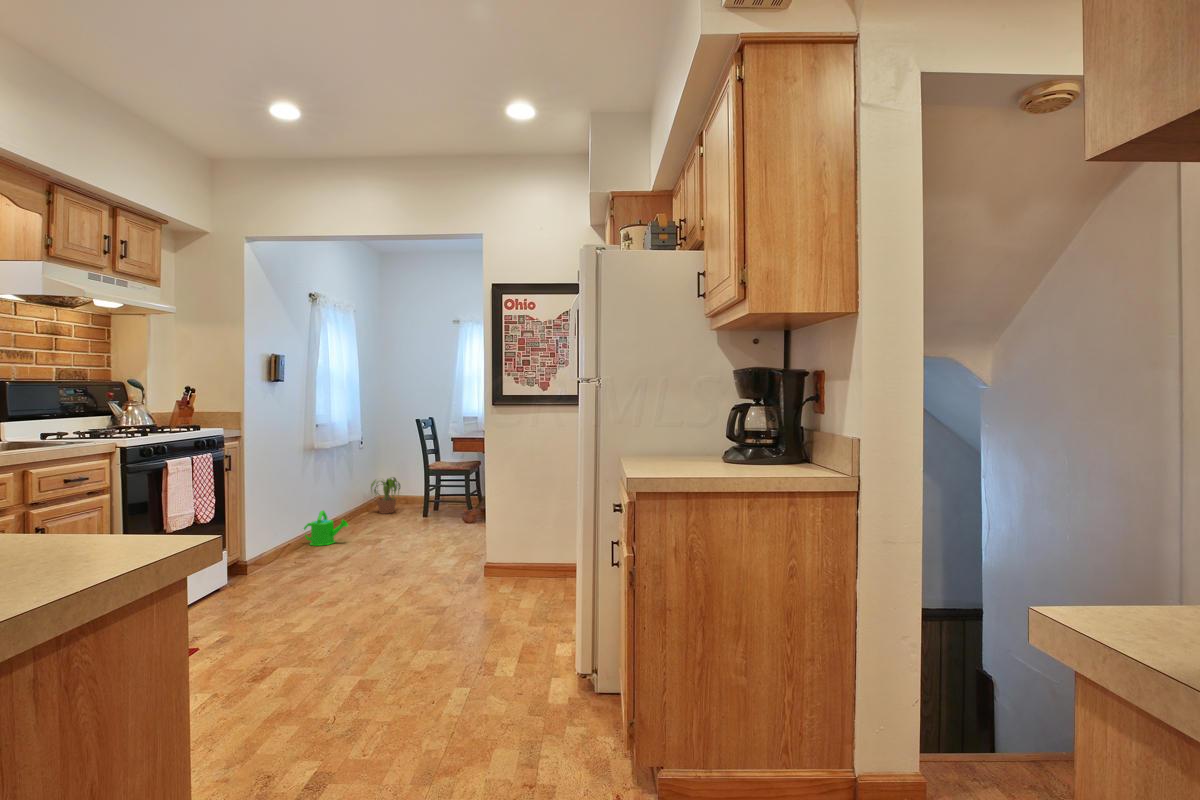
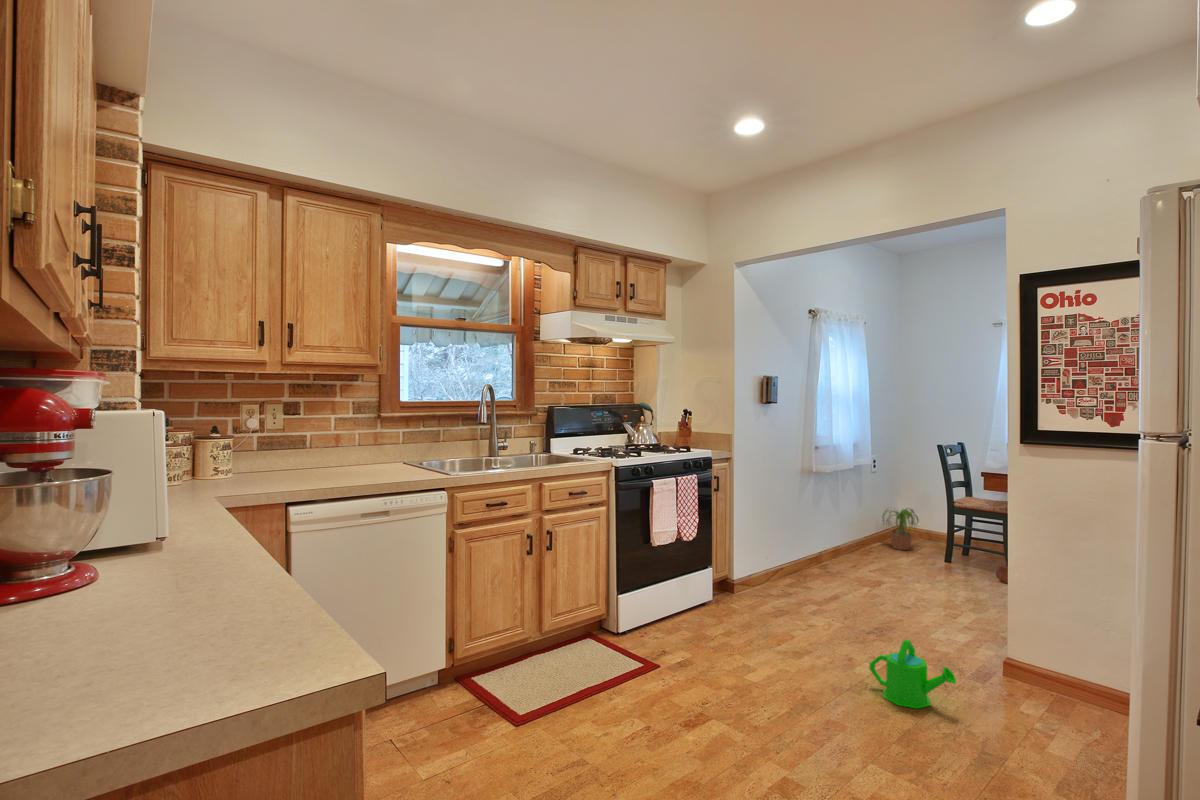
watering can: present [304,511,348,546] -> present [869,639,956,709]

